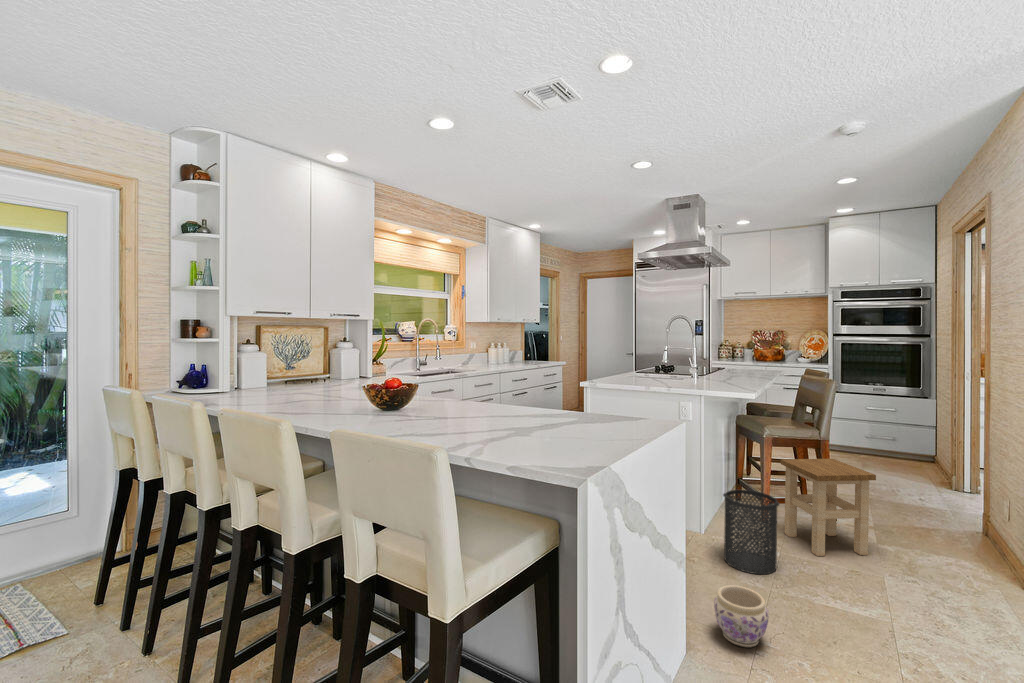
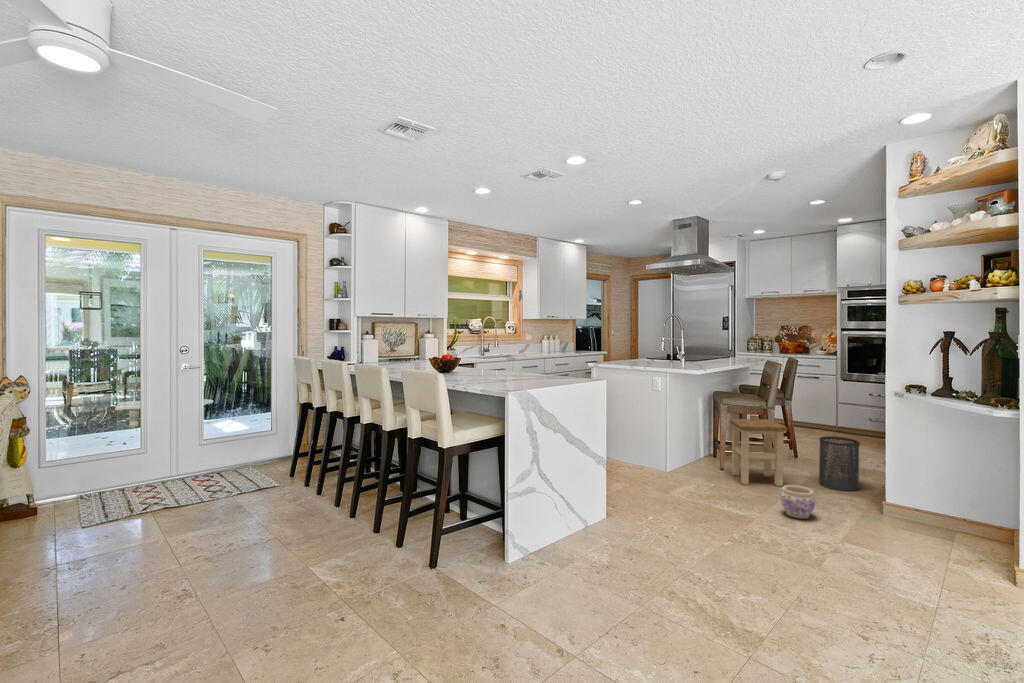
trash can: present [723,490,779,574] -> present [819,436,860,491]
planter: present [714,585,769,648] -> present [780,485,816,519]

